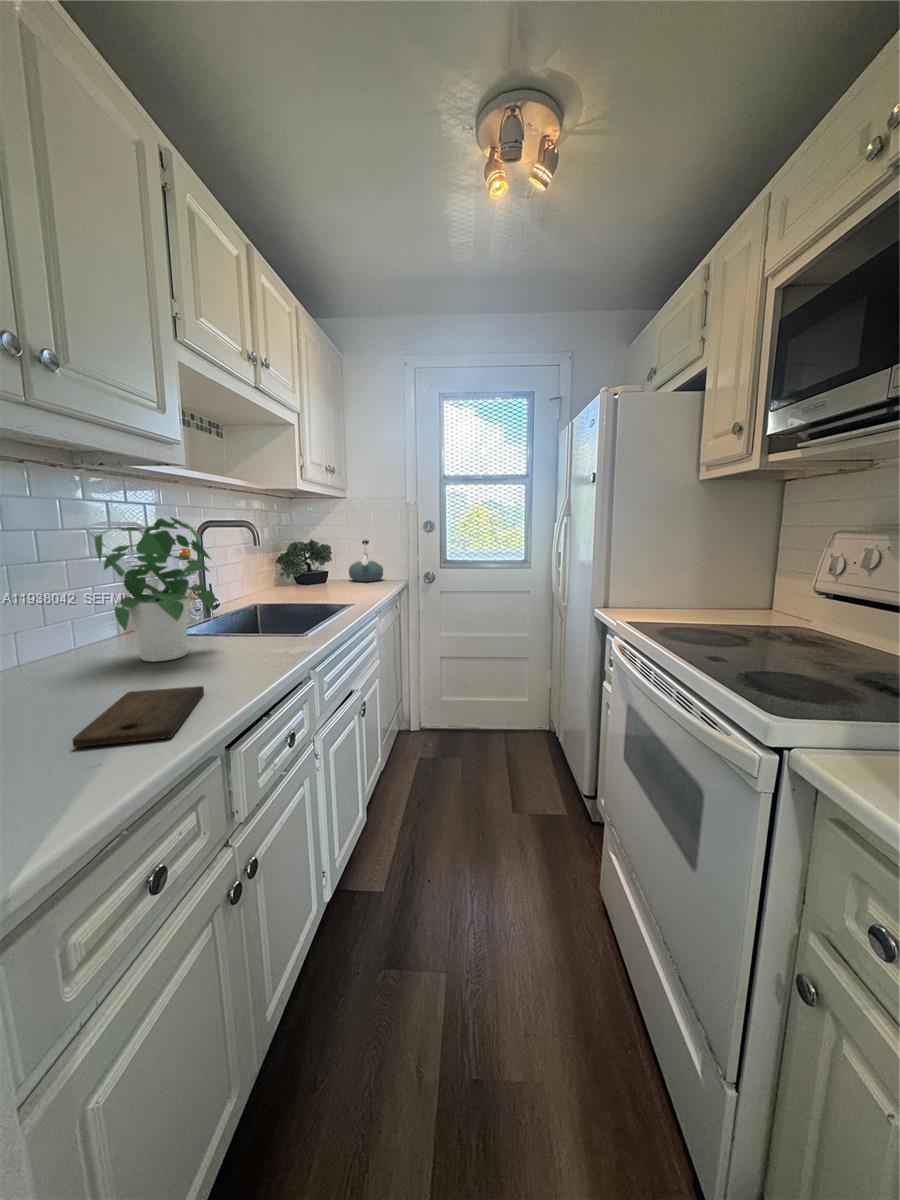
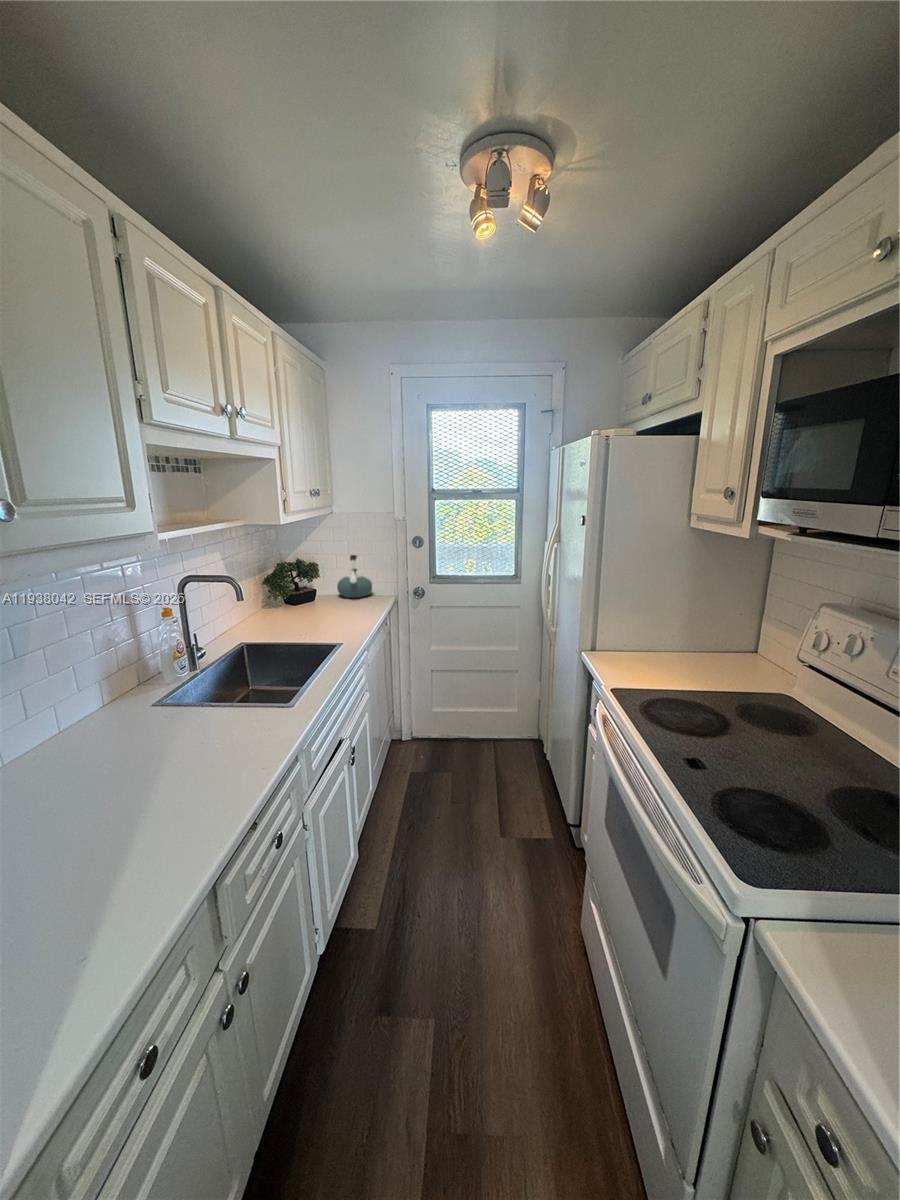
potted plant: present [93,517,215,662] -> none [52,623,197,758]
cutting board: present [72,686,204,747] -> none [53,813,187,926]

